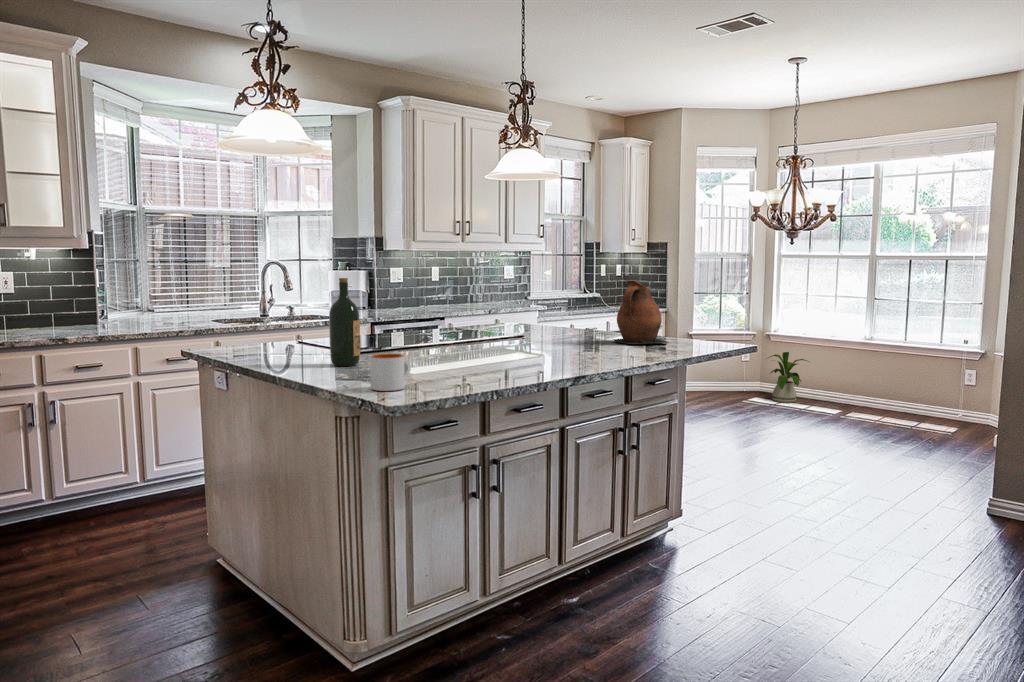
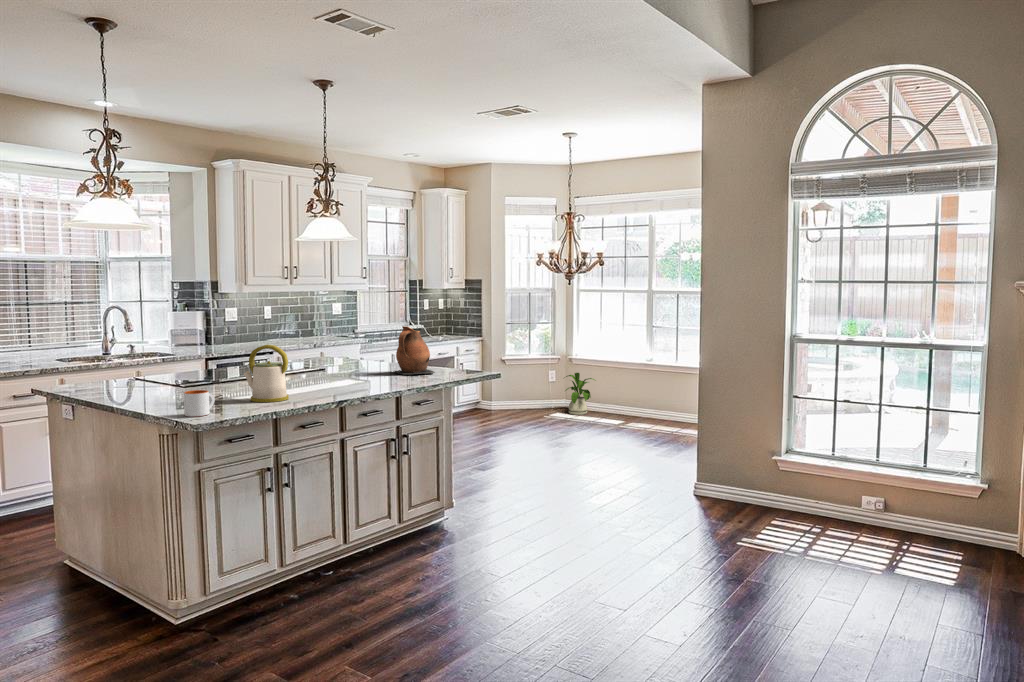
wine bottle: present [329,278,360,366] -> none [157,333,182,399]
kettle: none [441,294,502,374] -> present [244,345,289,402]

